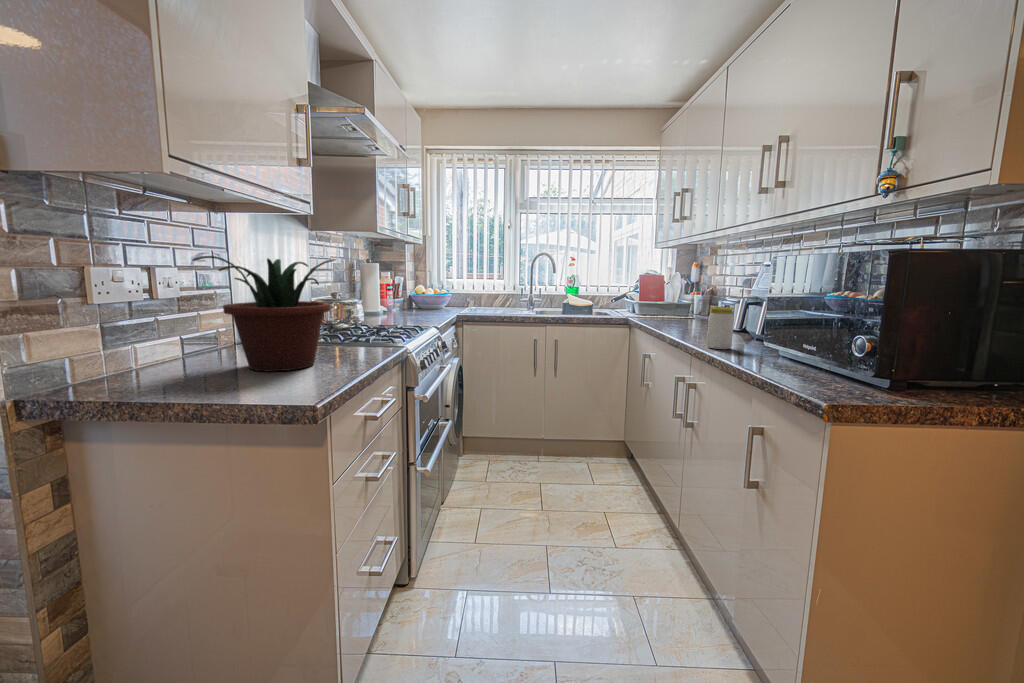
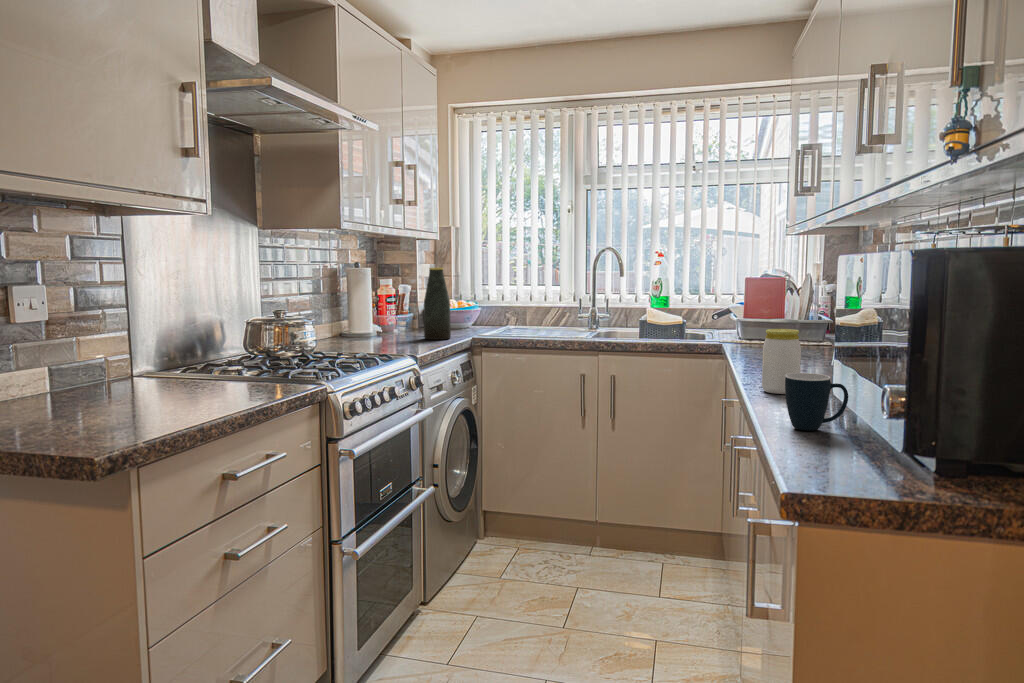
potted plant: present [193,256,335,371] -> none [41,272,217,411]
bottle: none [425,264,444,316] -> present [424,268,451,340]
mug: none [763,335,804,372] -> present [785,373,848,431]

